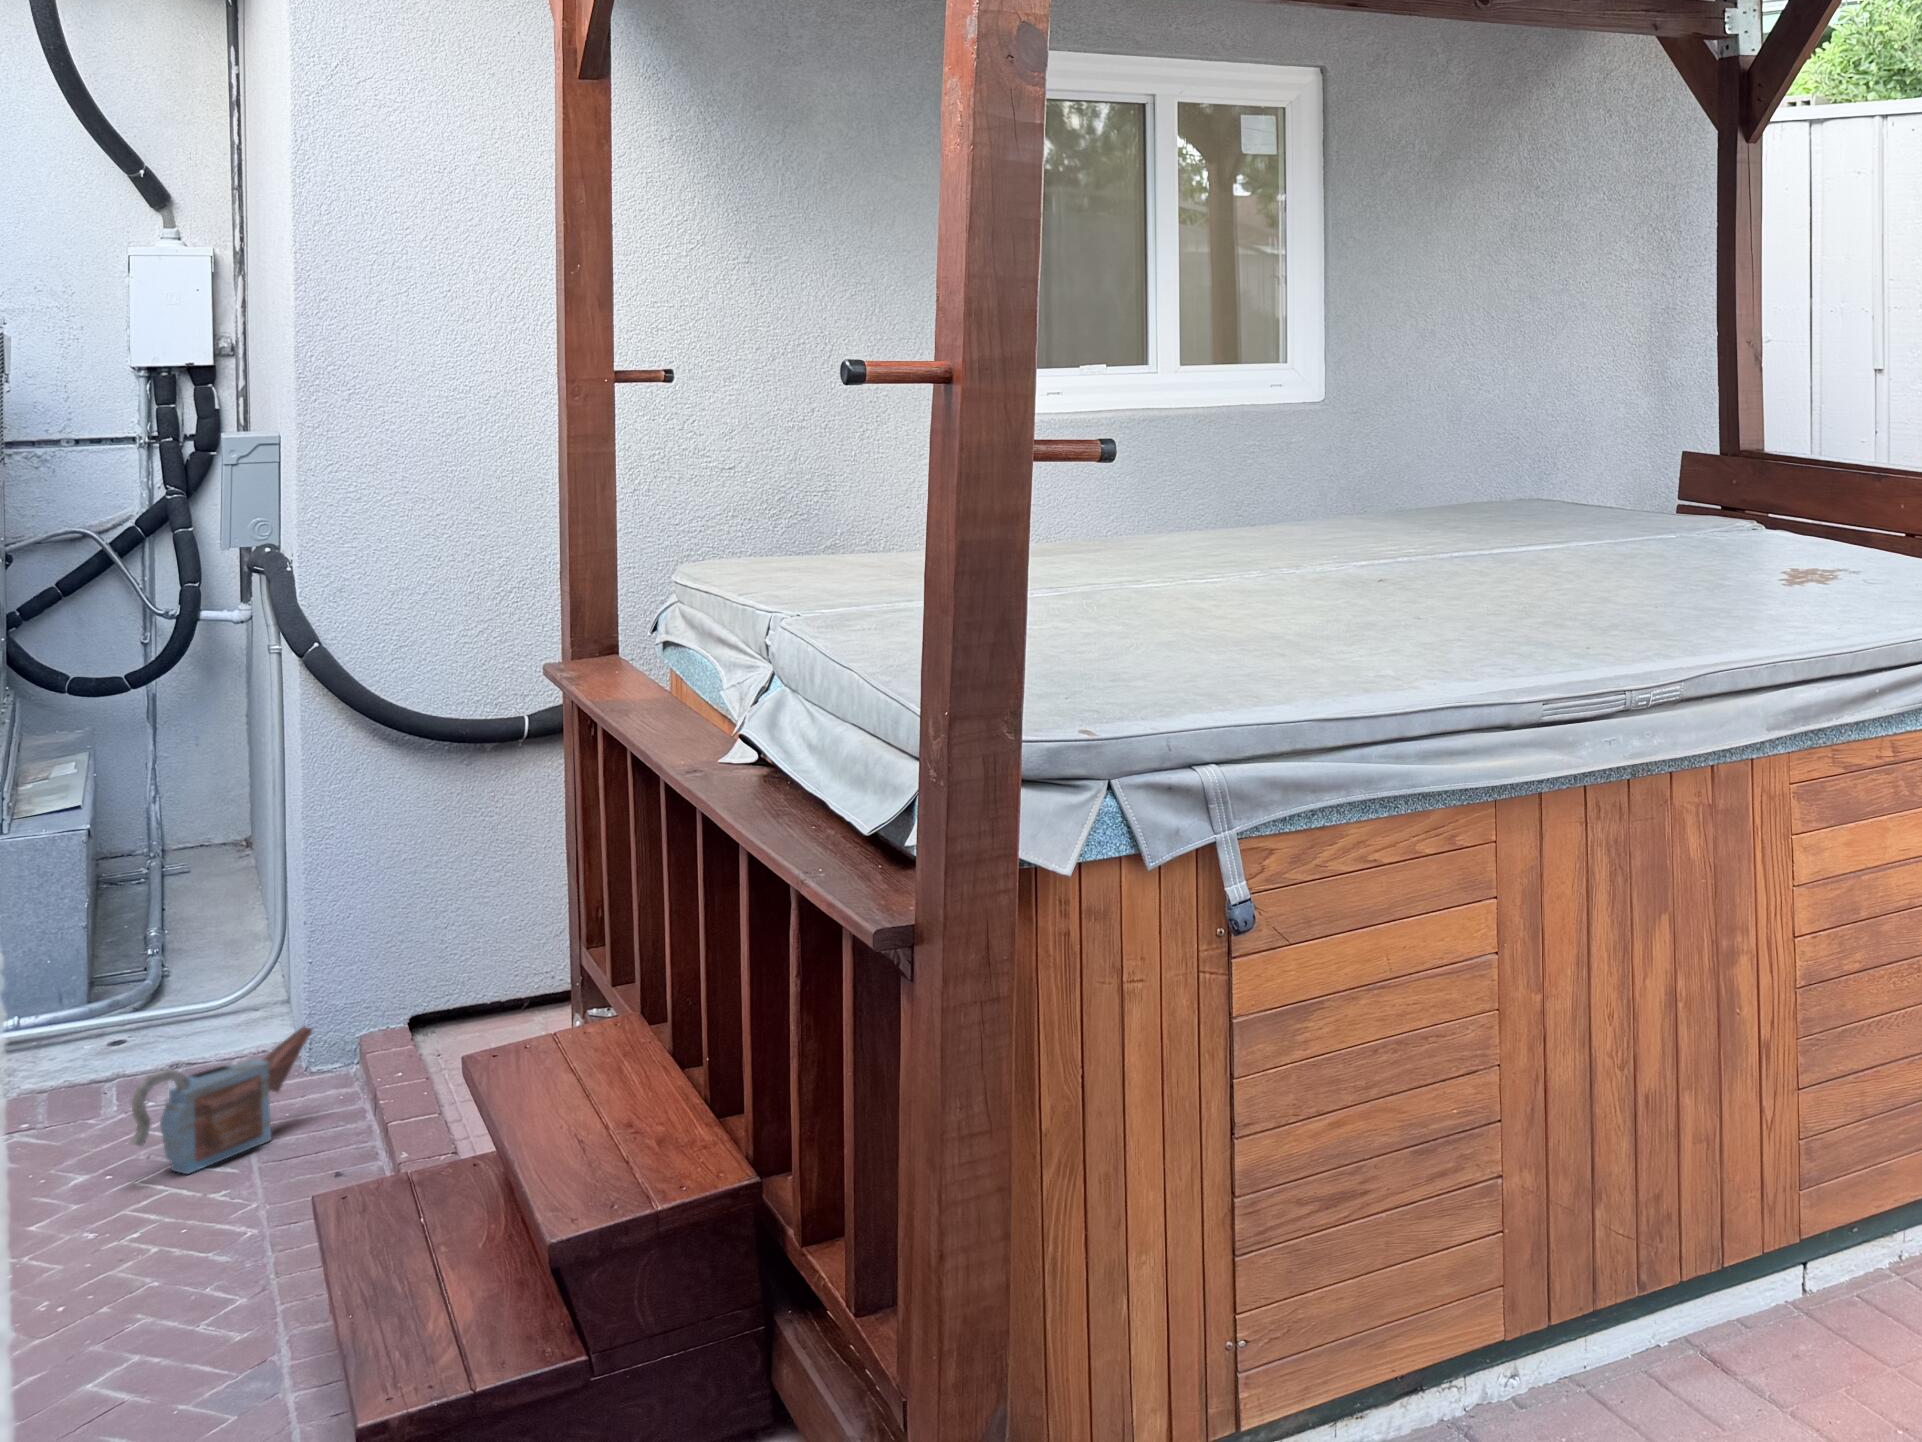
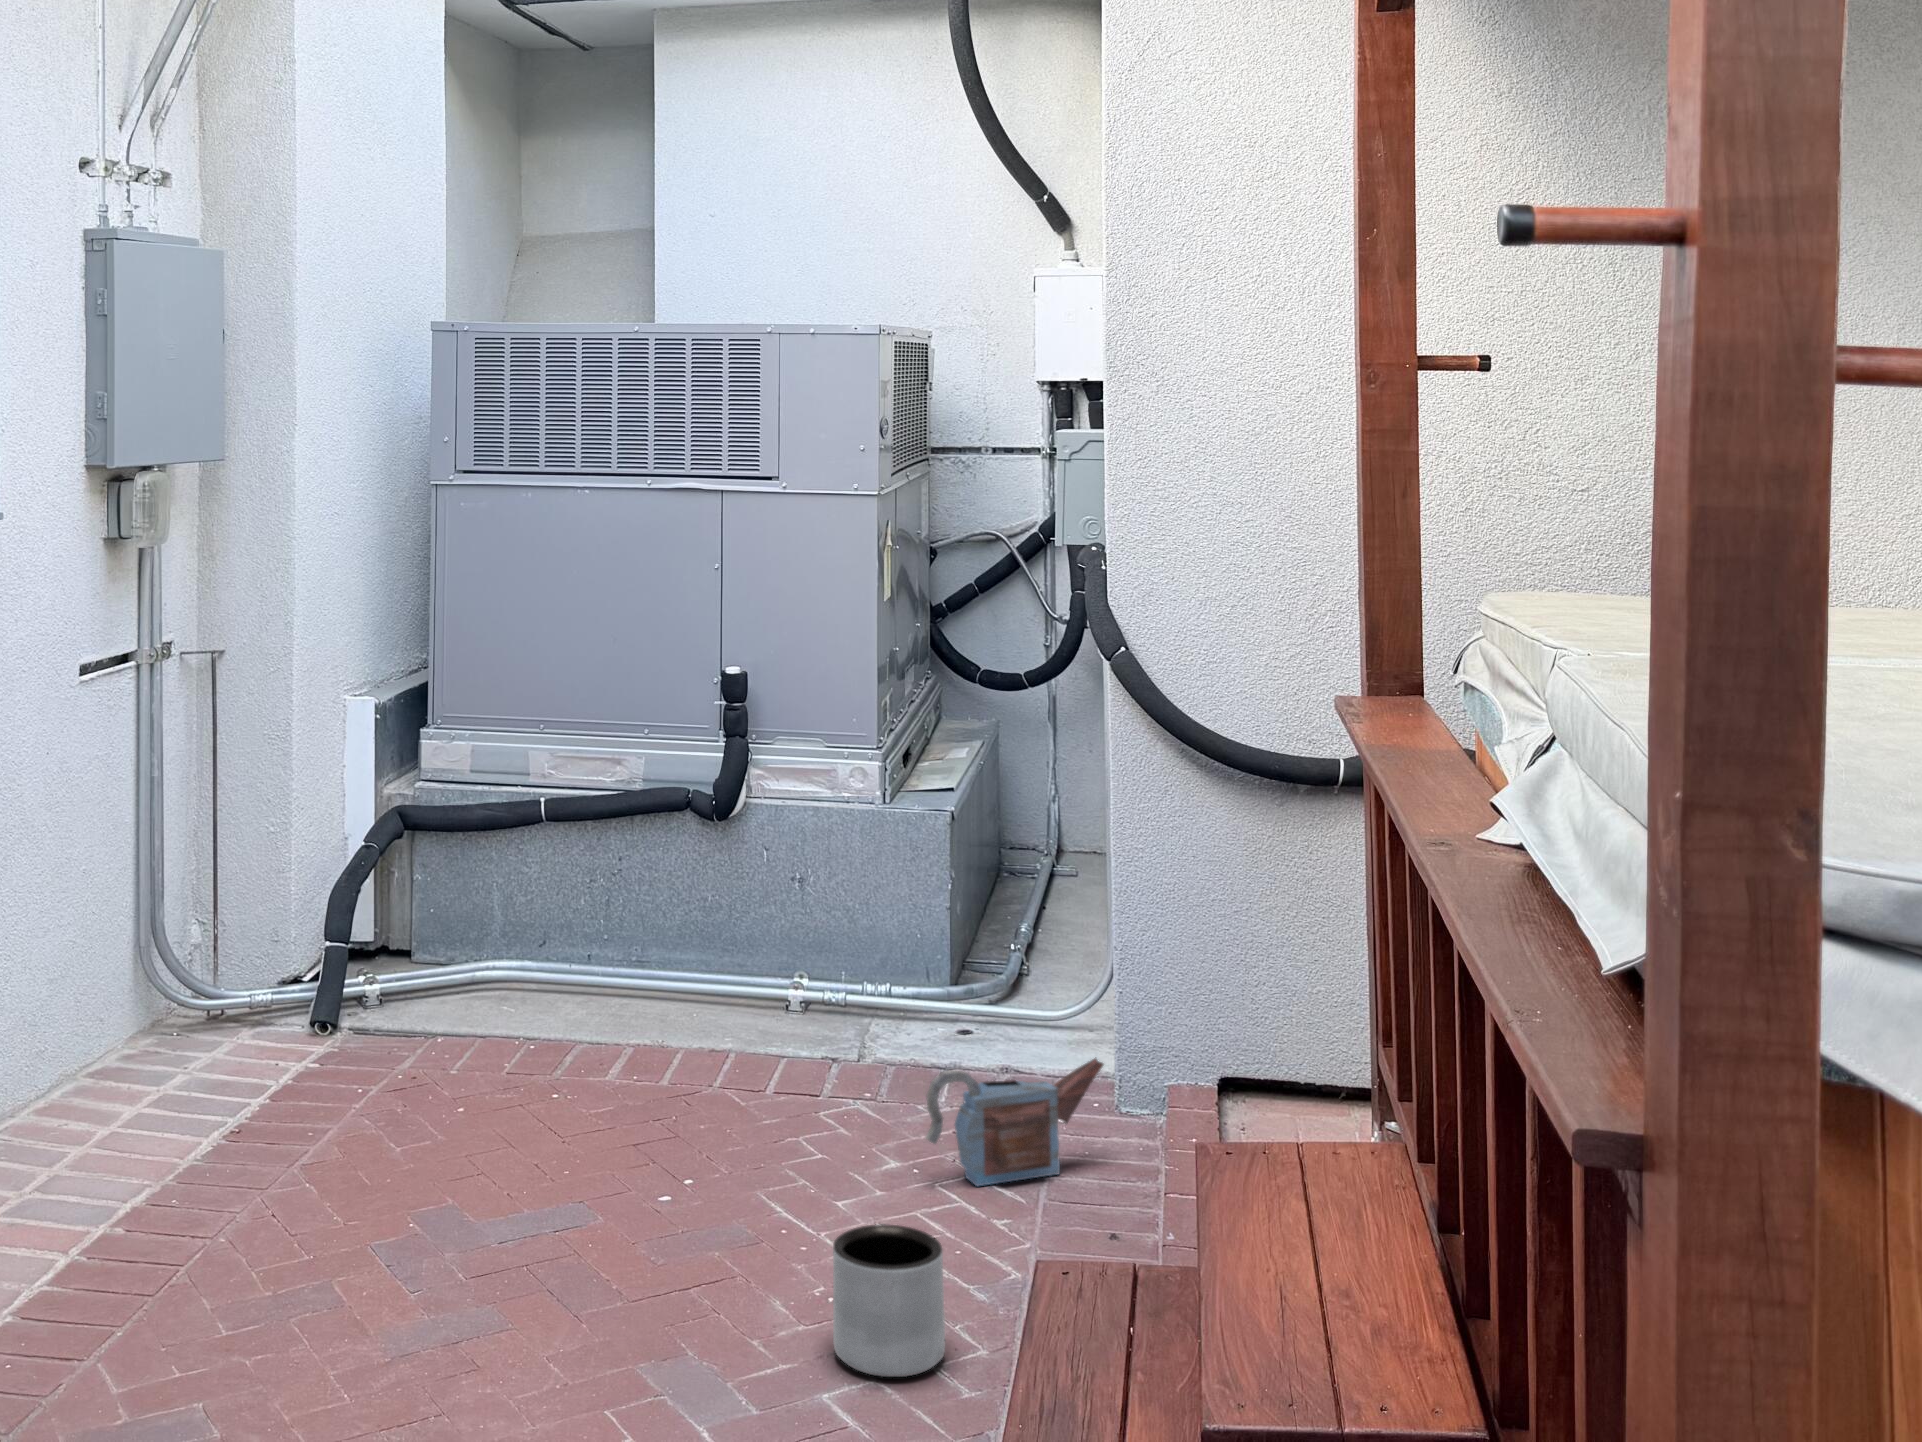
planter: none [90,1212,214,1356] -> present [833,1224,945,1377]

